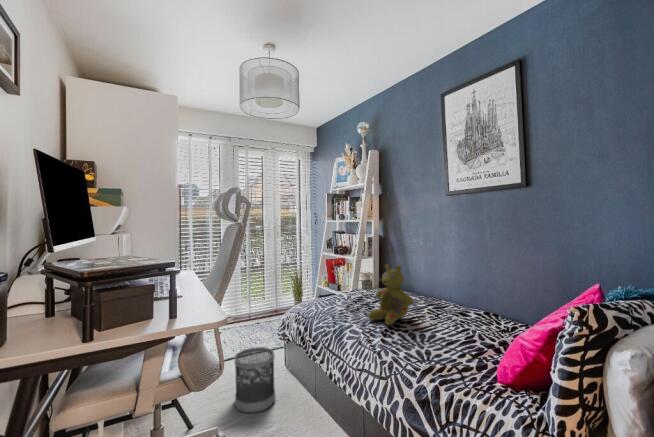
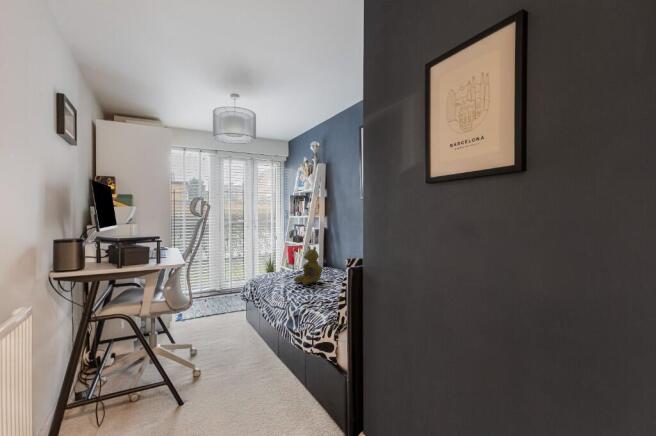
wastebasket: present [235,347,275,413] -> none [206,302,234,341]

